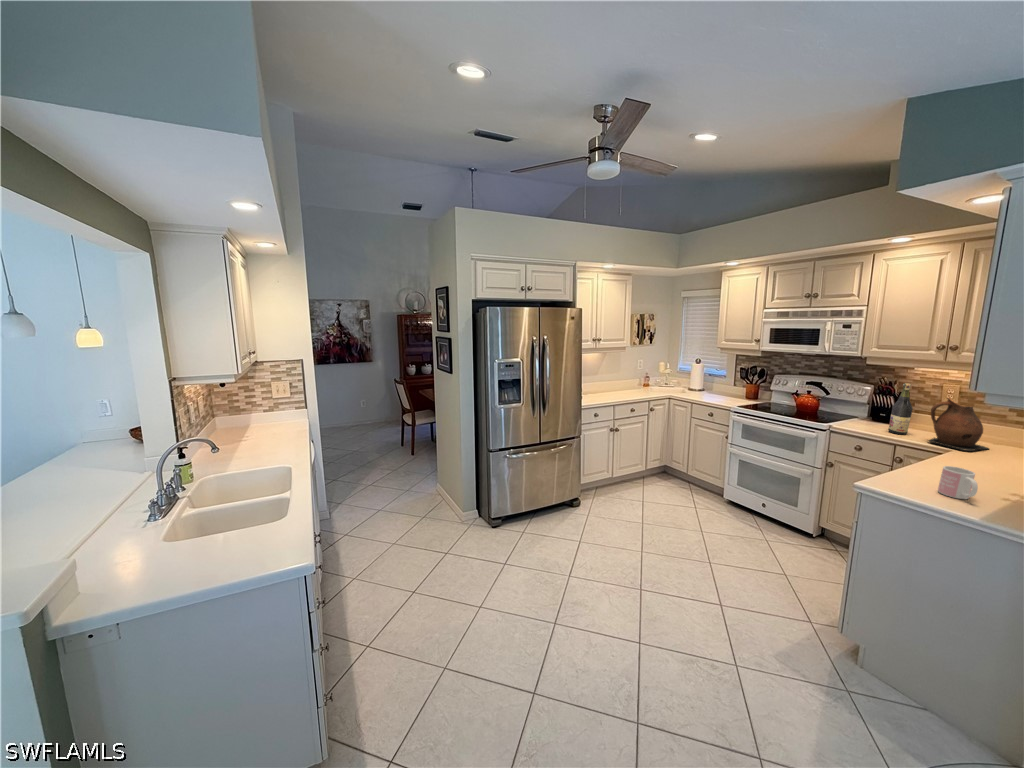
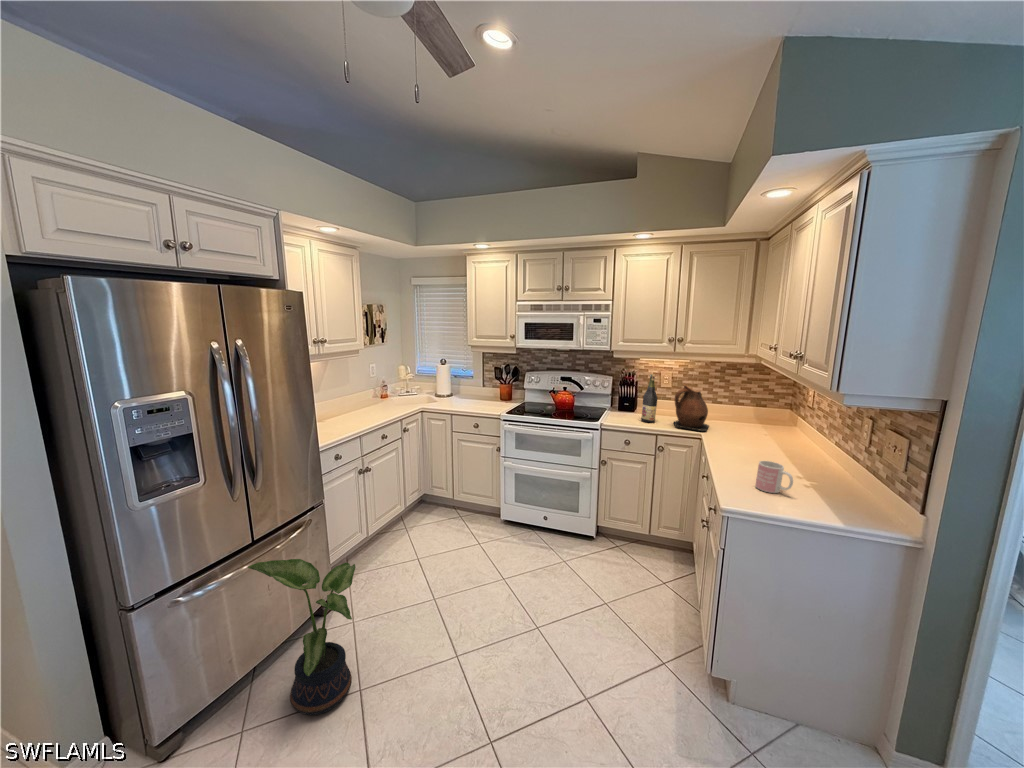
potted plant: none [536,452,590,543] -> present [248,559,356,715]

